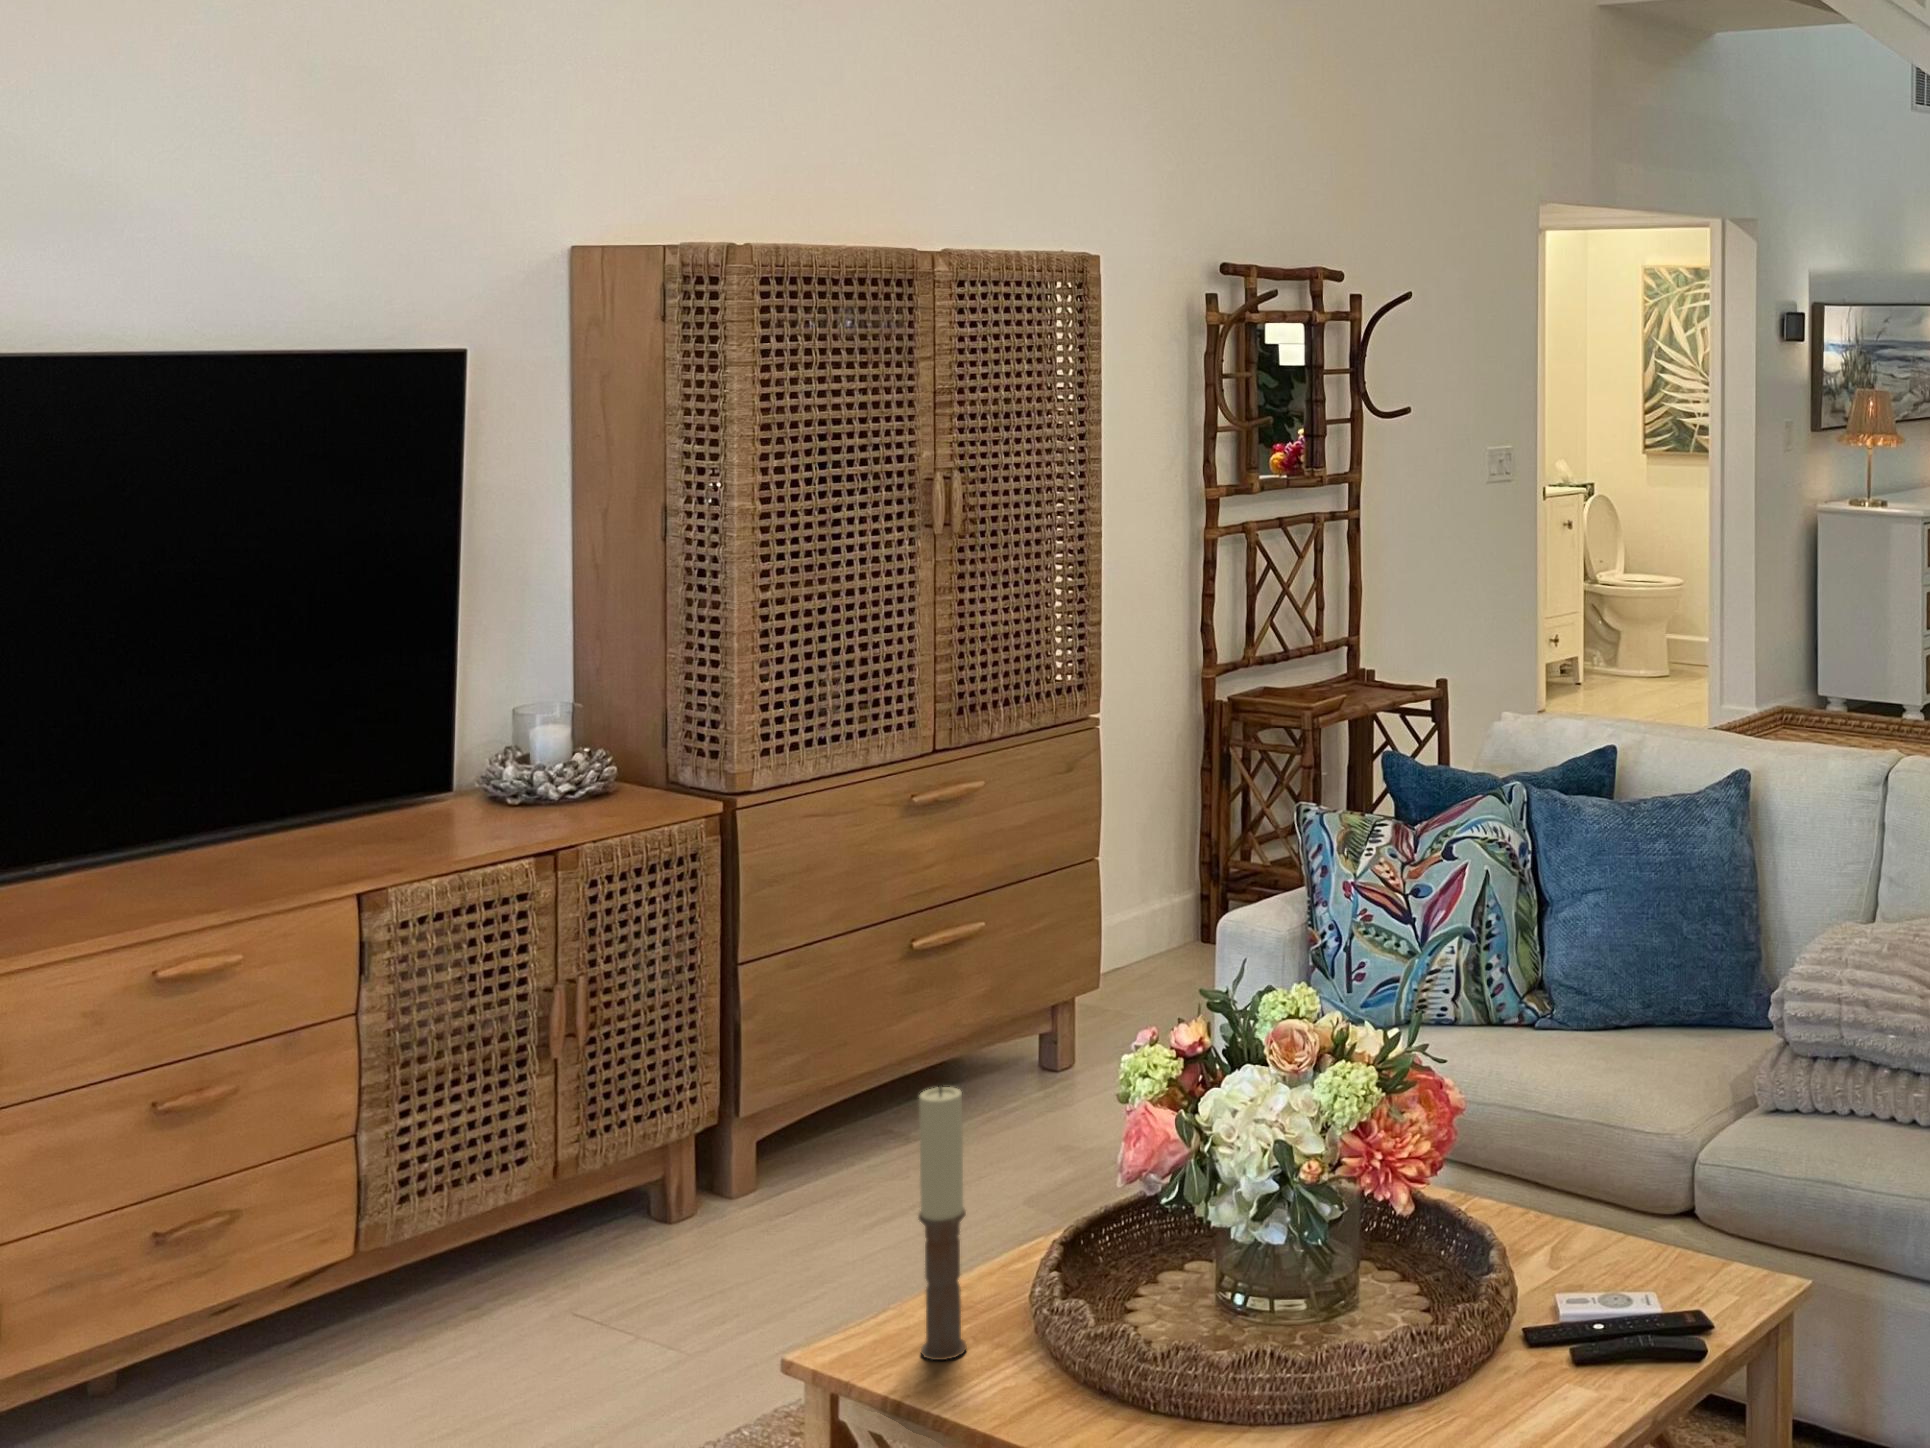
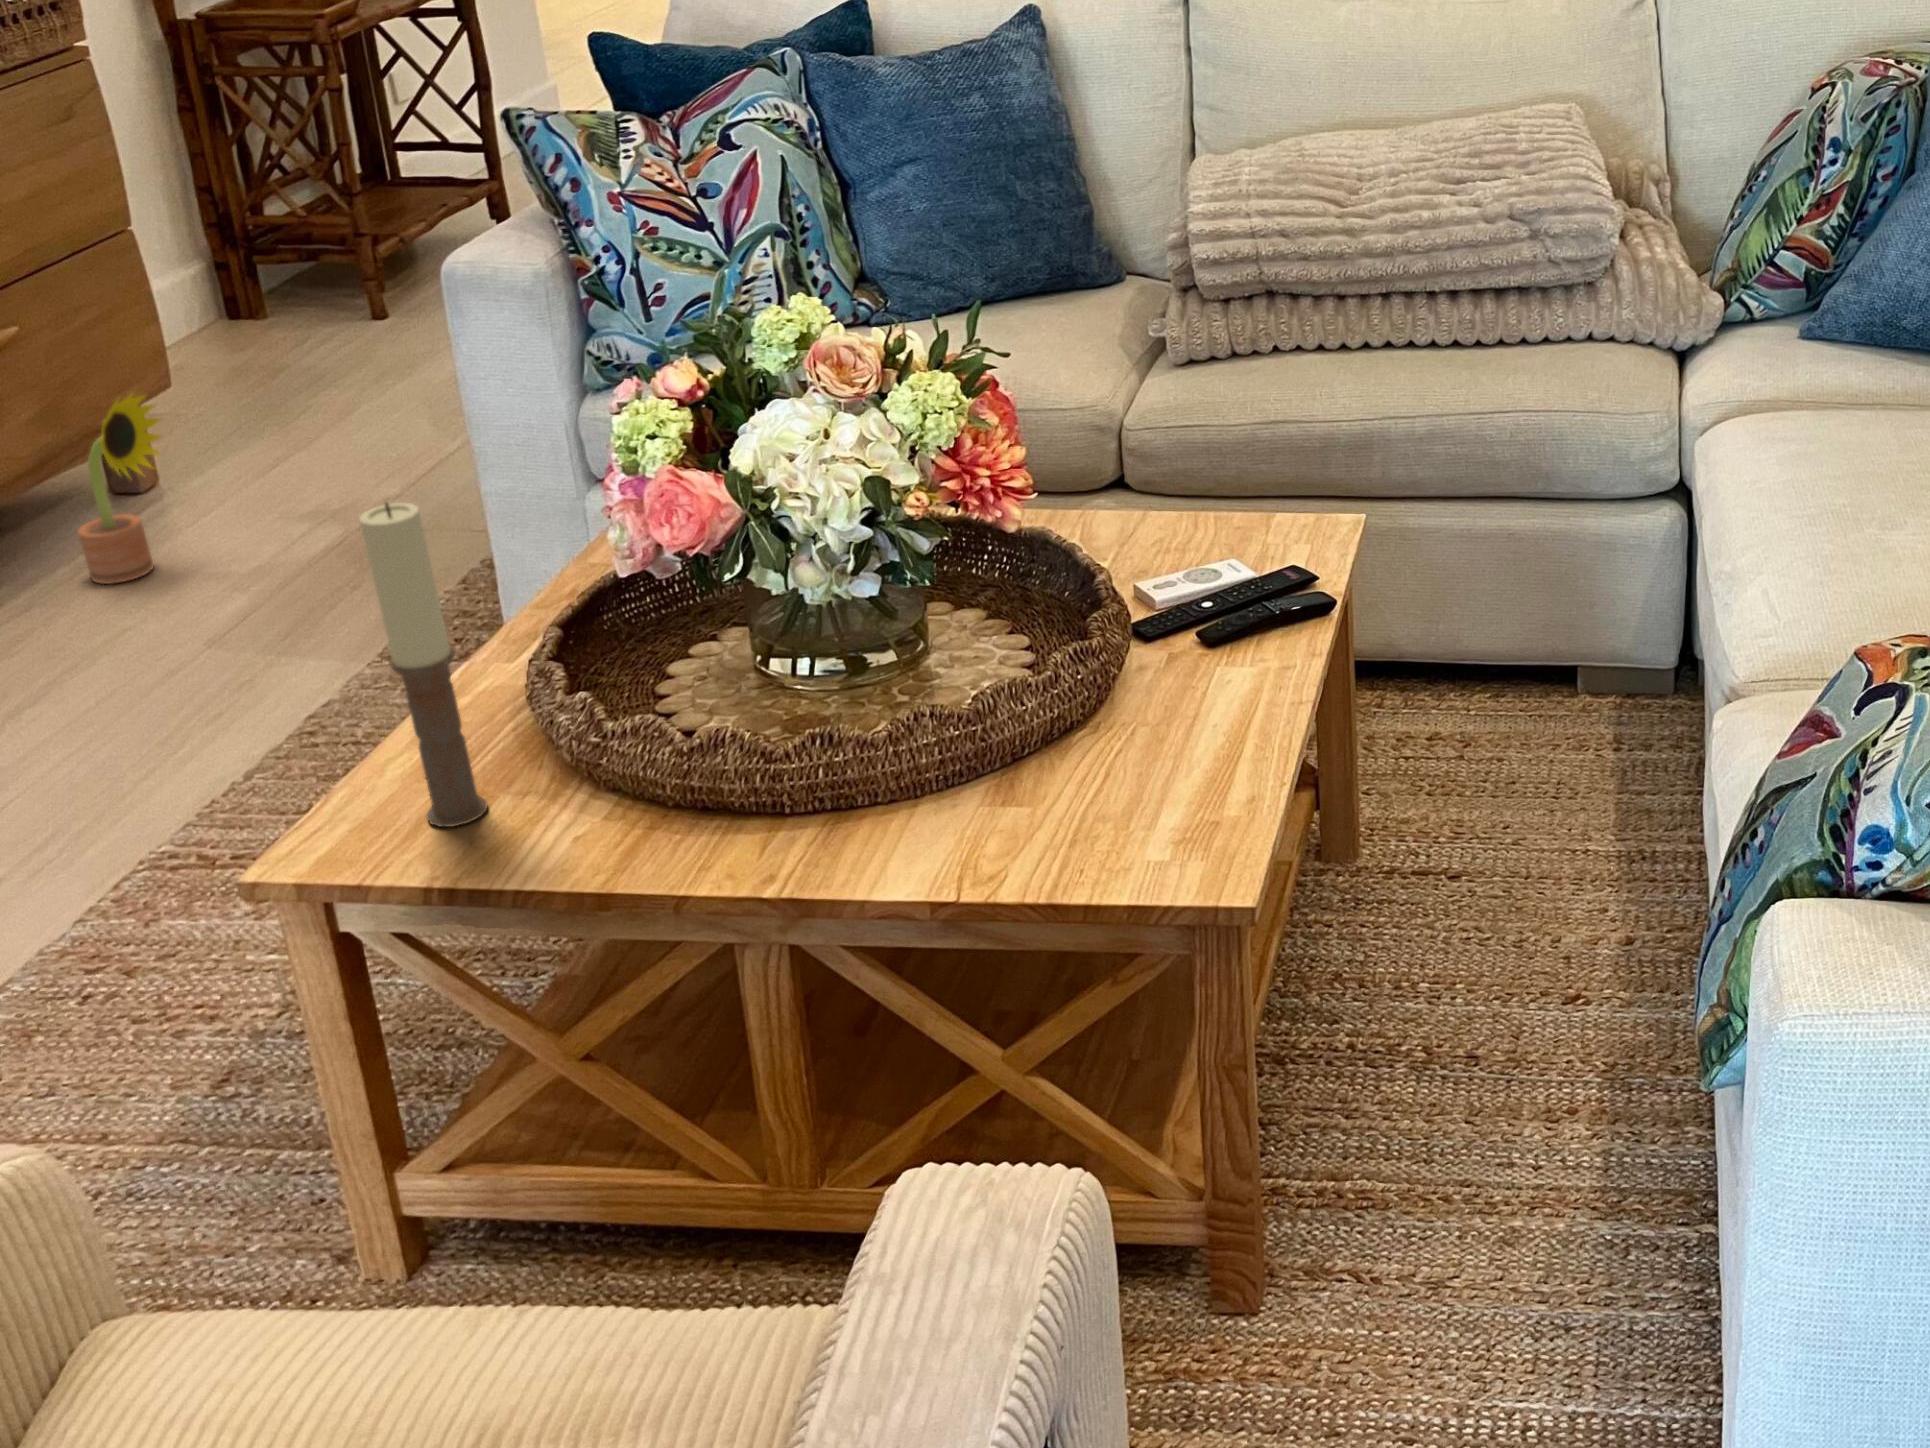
decorative plant: none [981,984,1060,1138] -> present [78,394,161,584]

